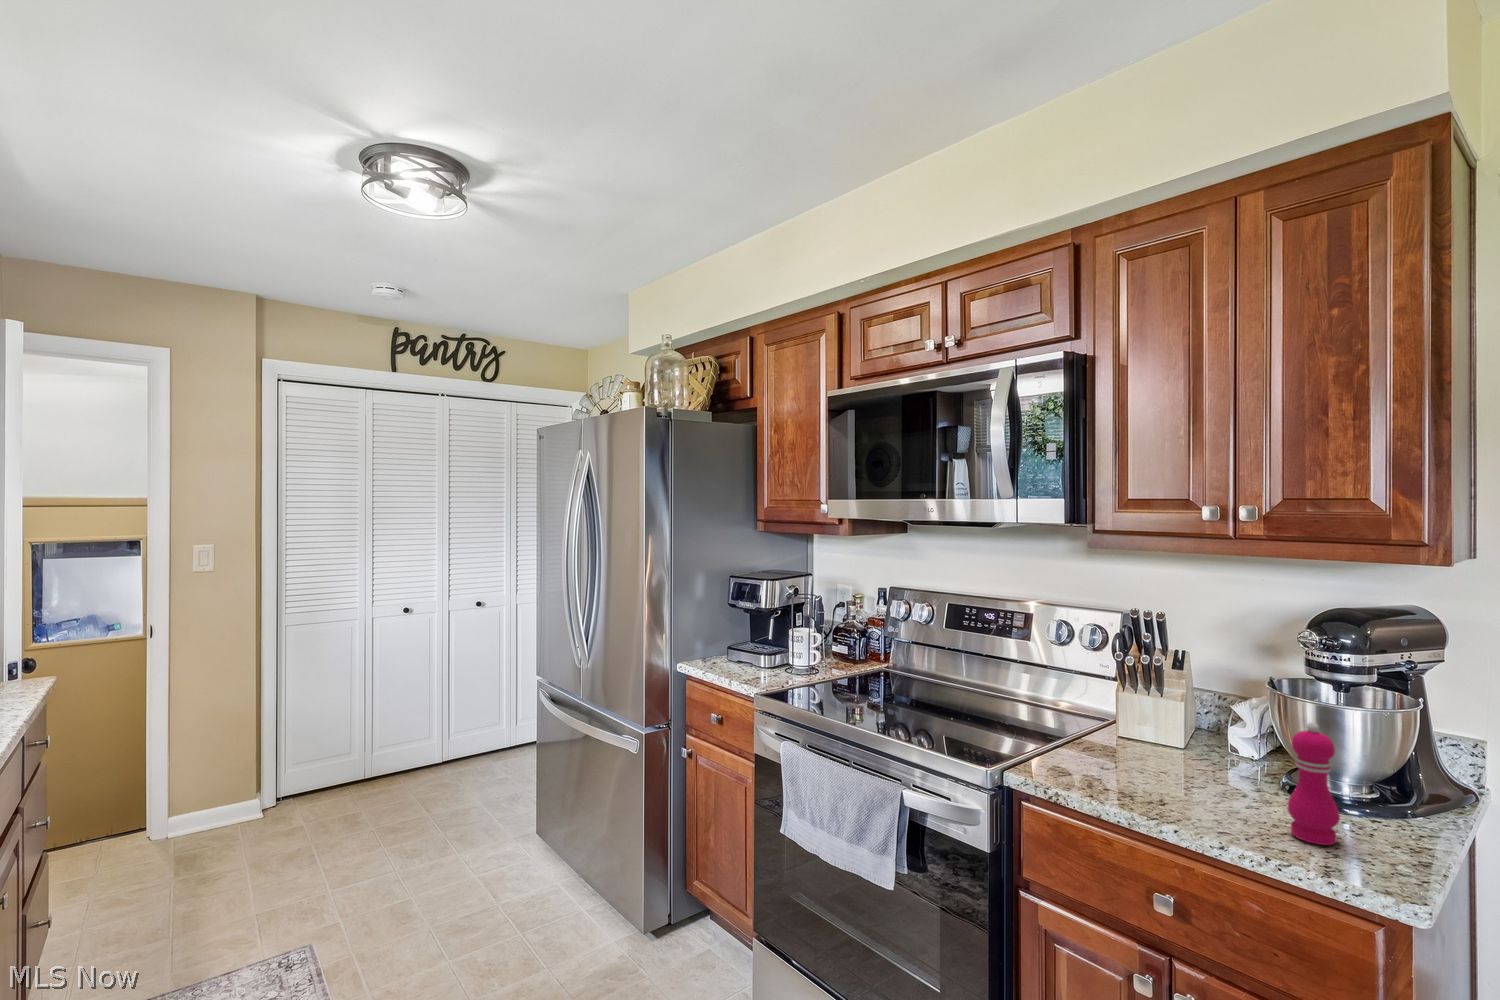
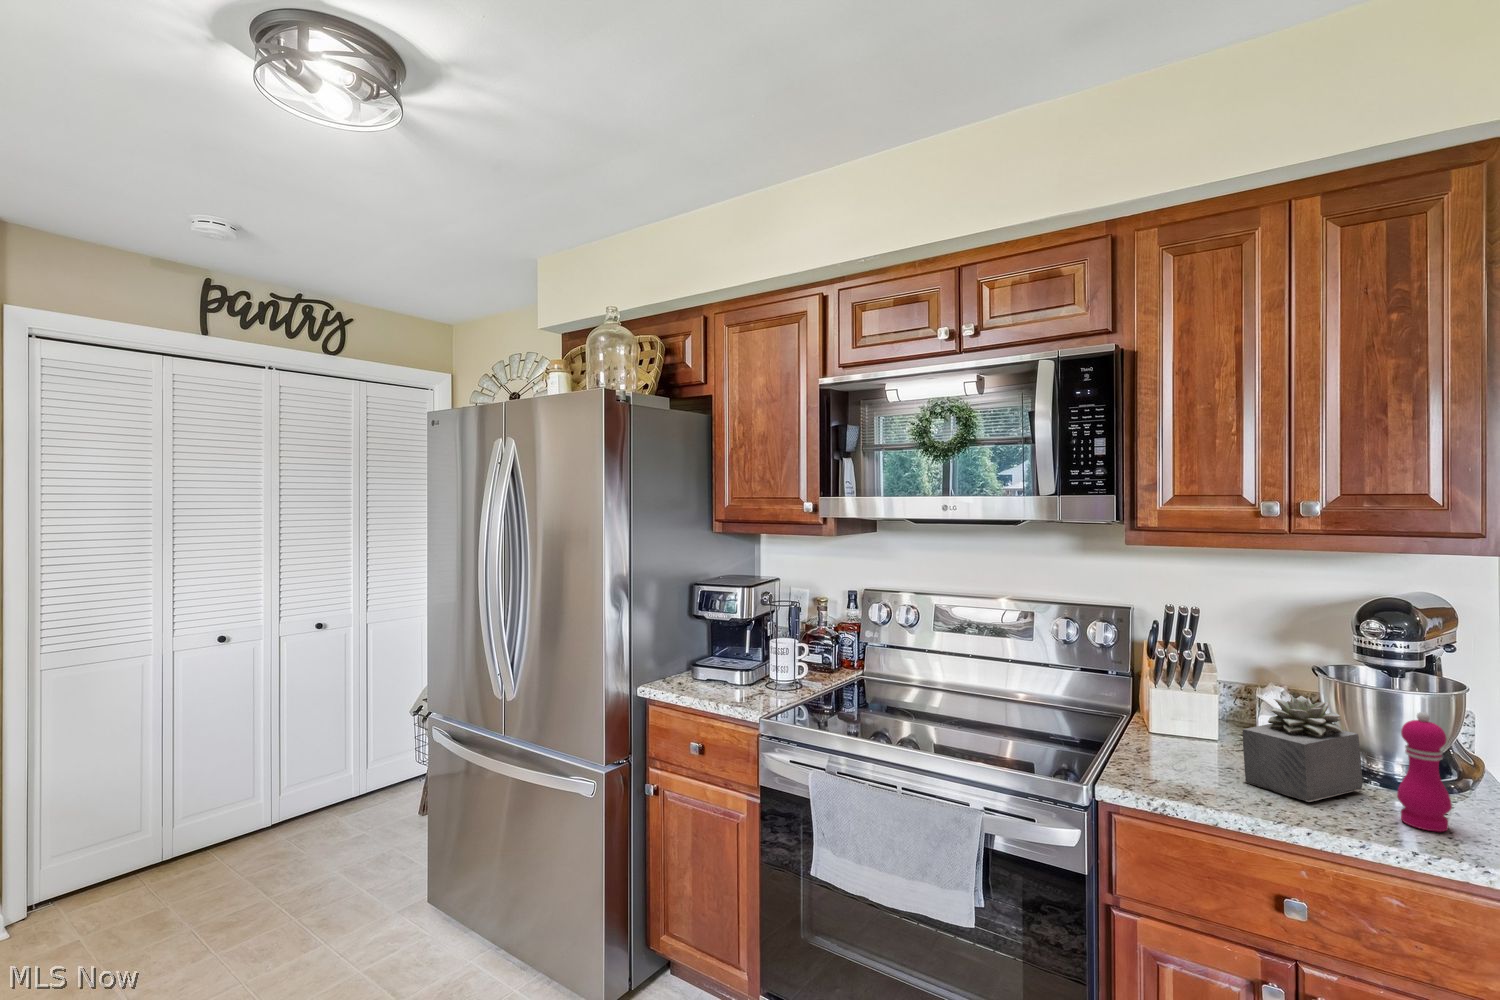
succulent plant: none [1163,700,1287,806] -> present [1243,694,1363,802]

